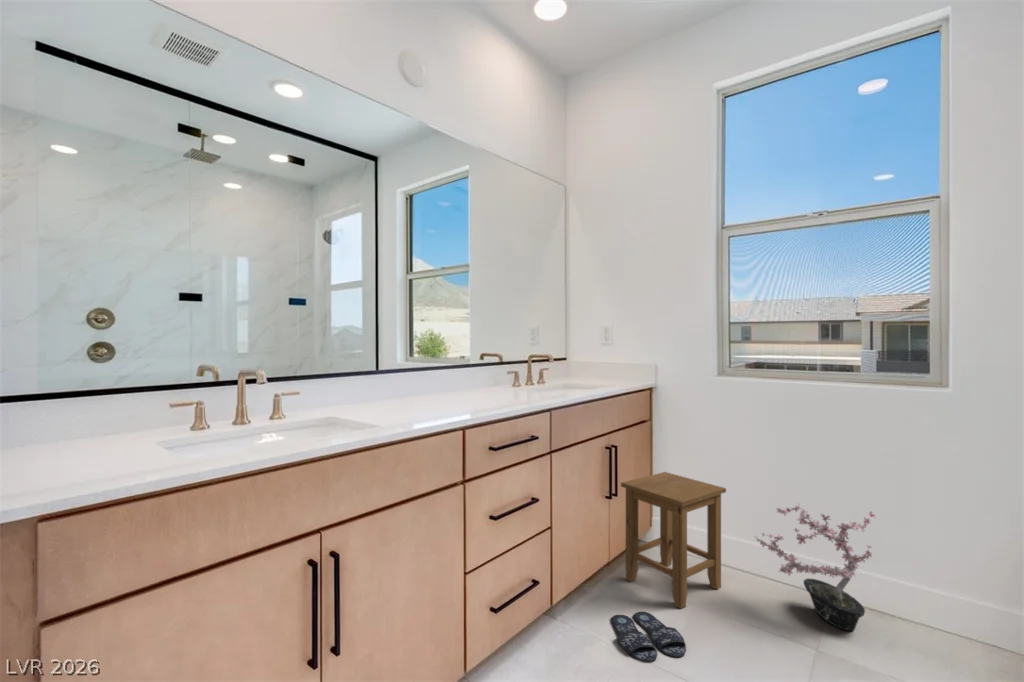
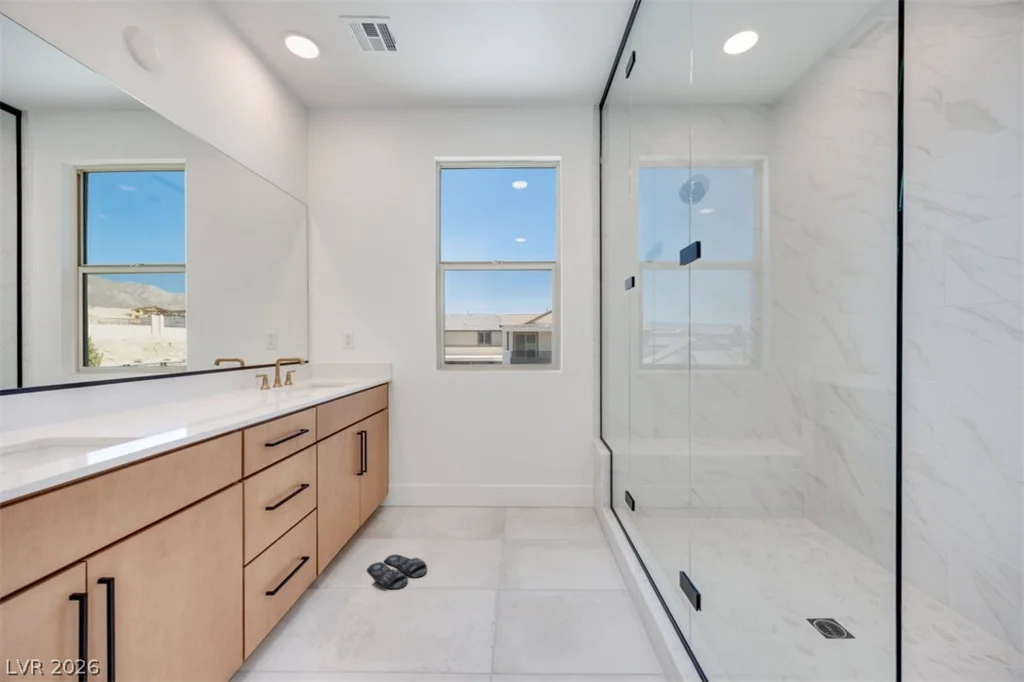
stool: present [621,472,726,609] -> none [369,446,446,544]
potted plant: present [756,505,875,631] -> none [462,446,531,523]

